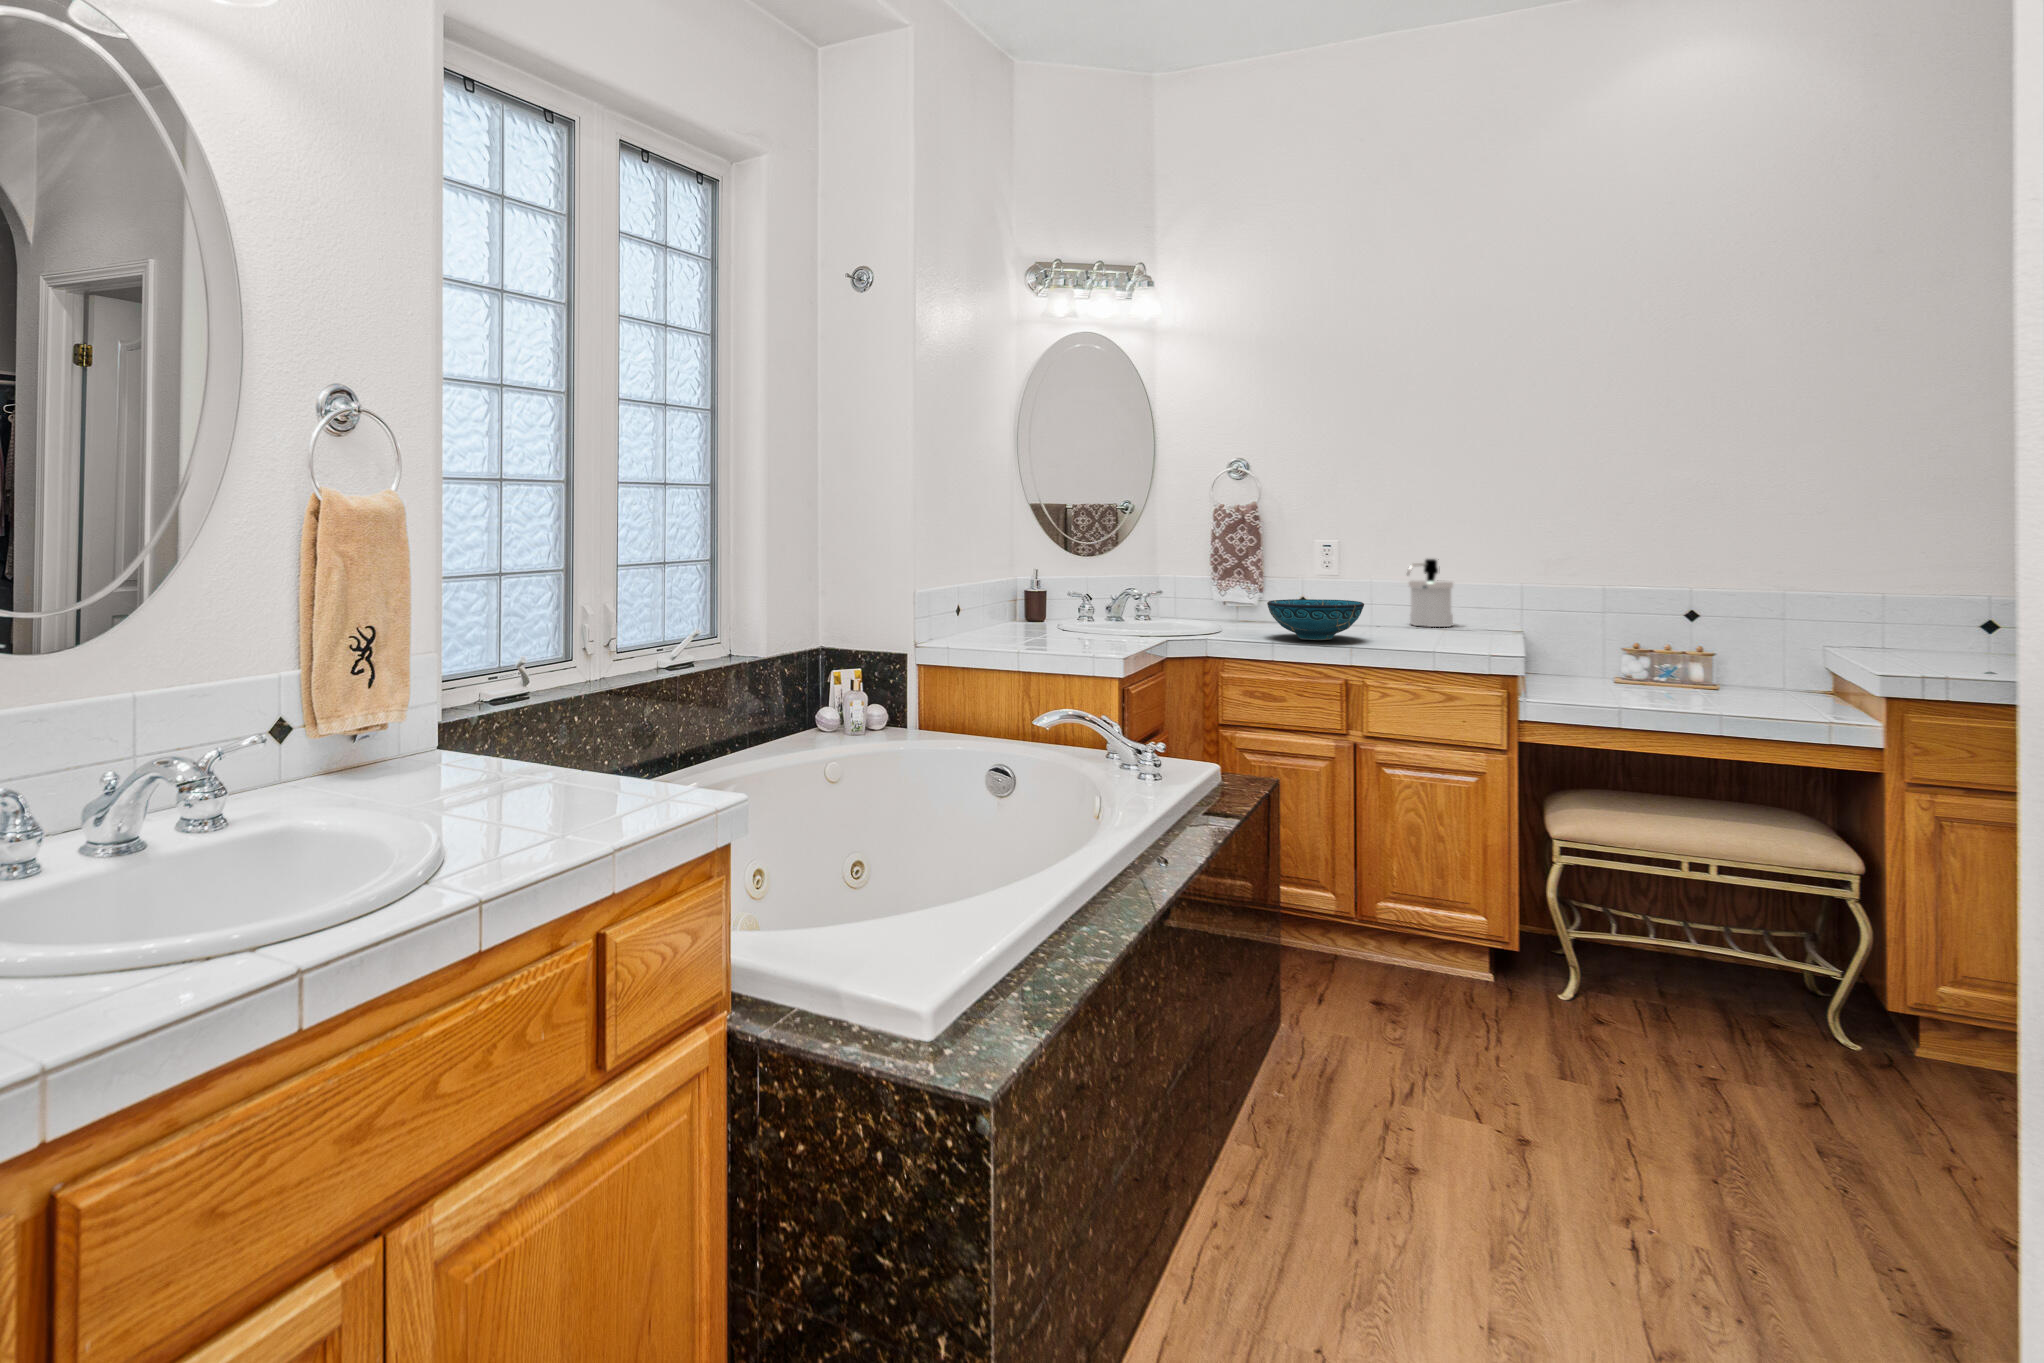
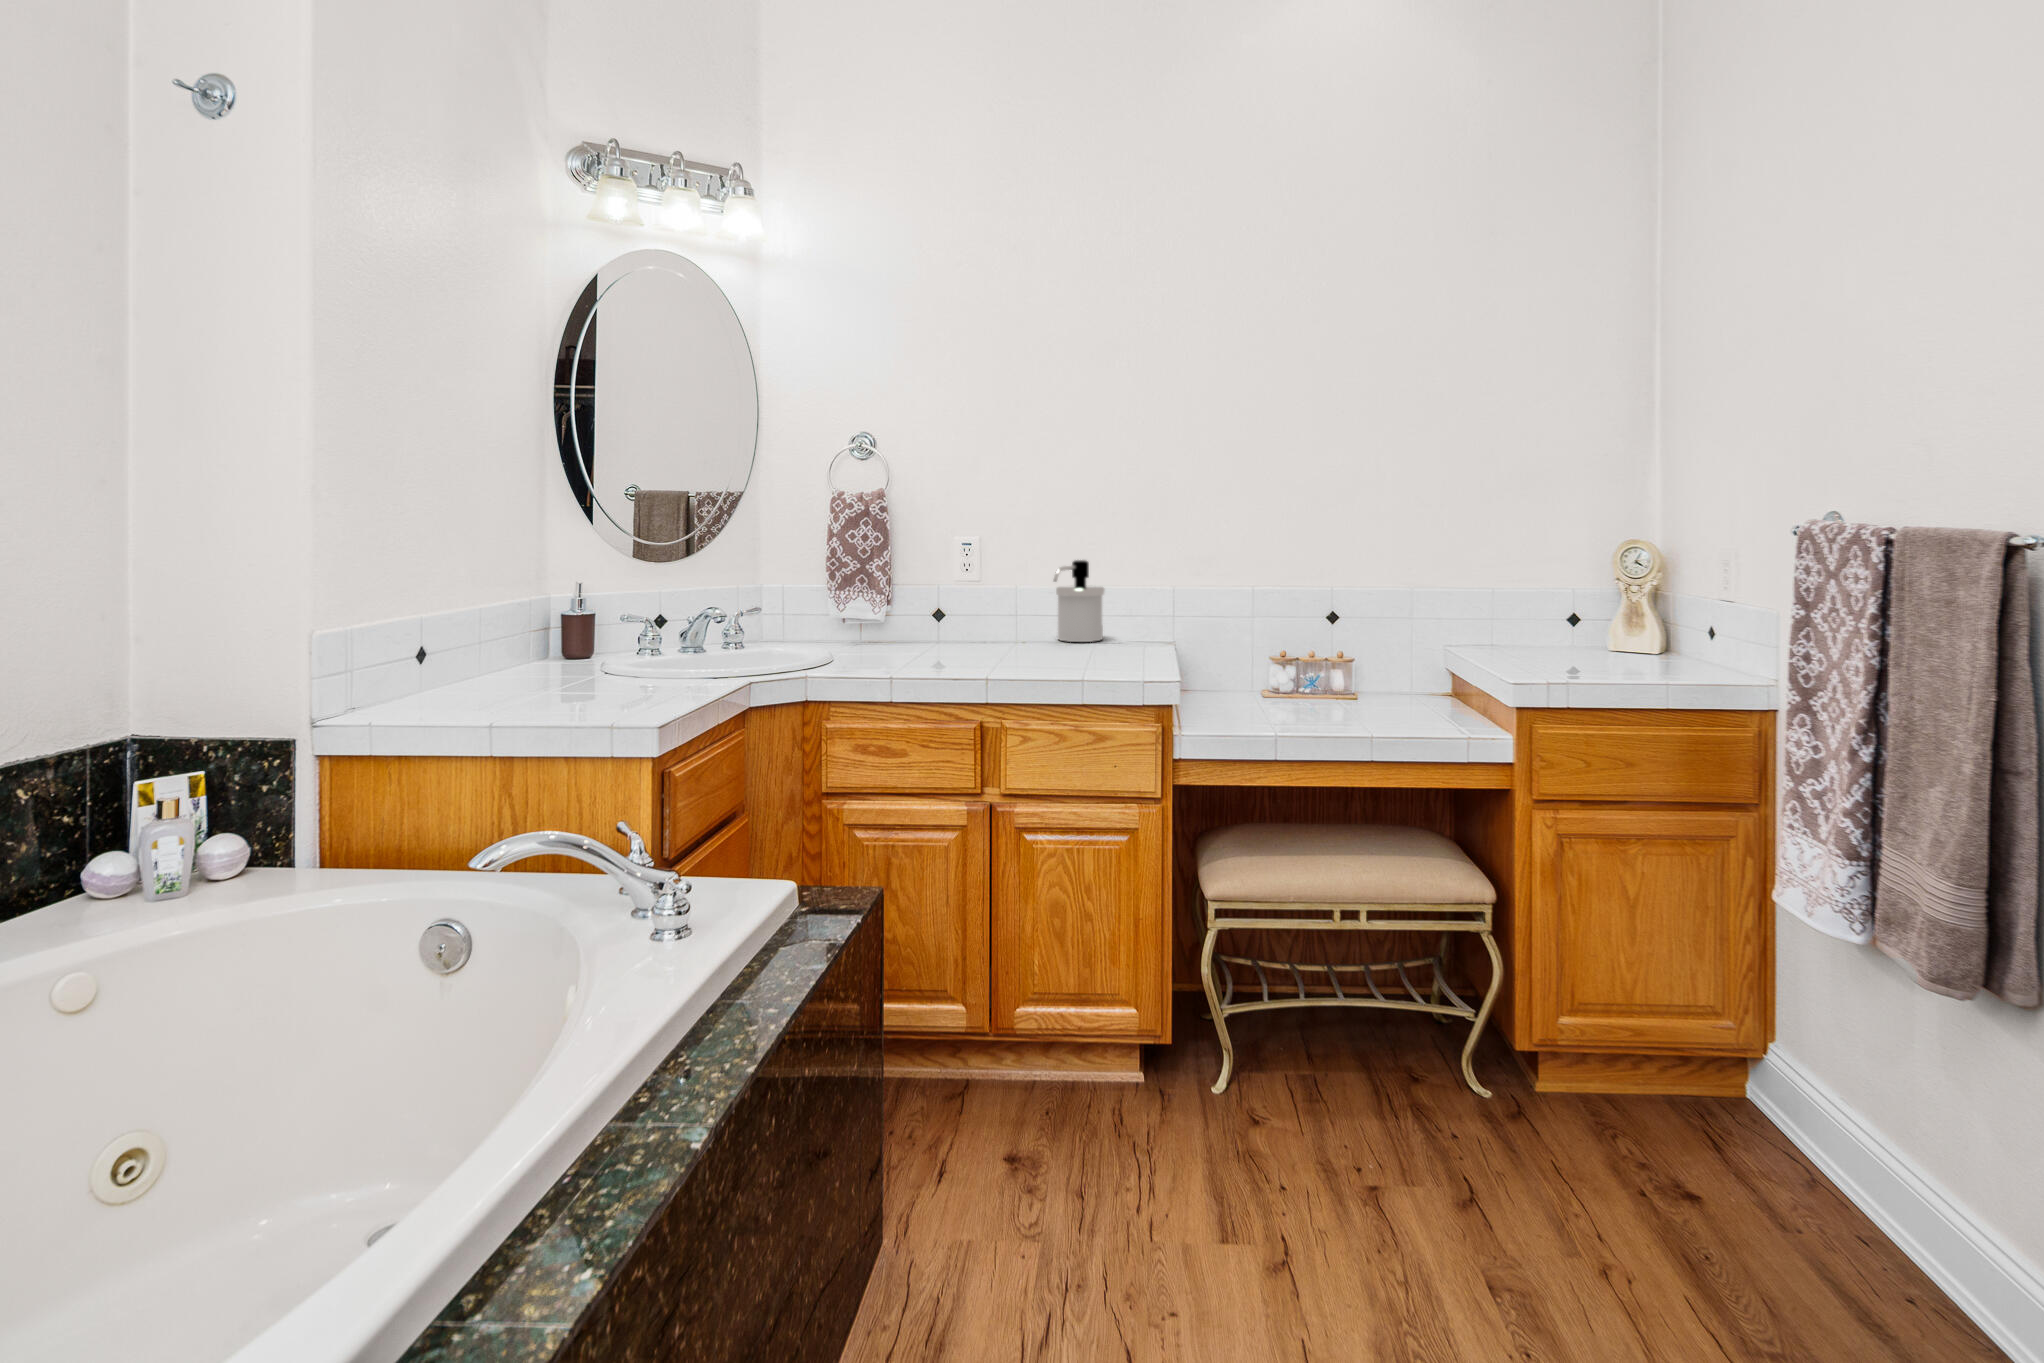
decorative bowl: present [1267,599,1364,640] -> none [885,617,1003,673]

